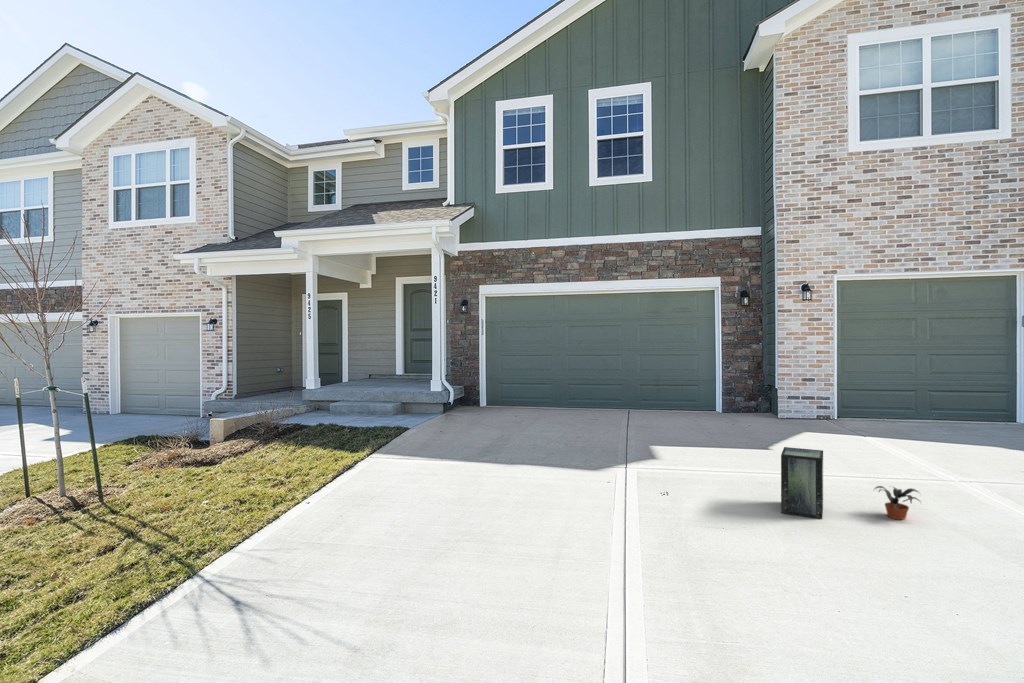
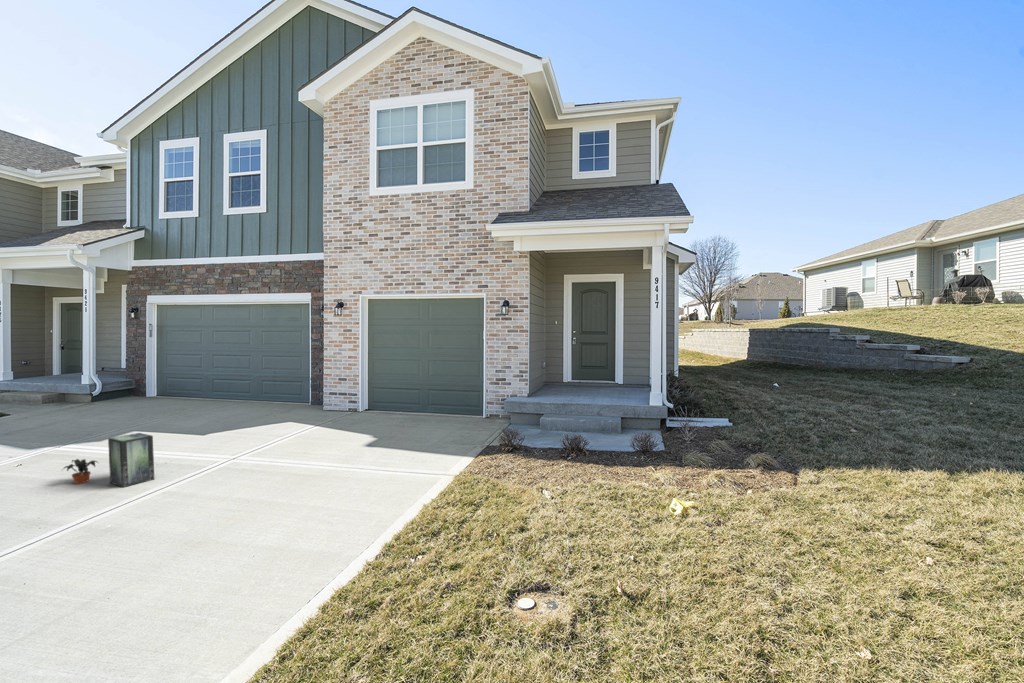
storage box: present [781,447,823,519] -> present [108,433,154,487]

